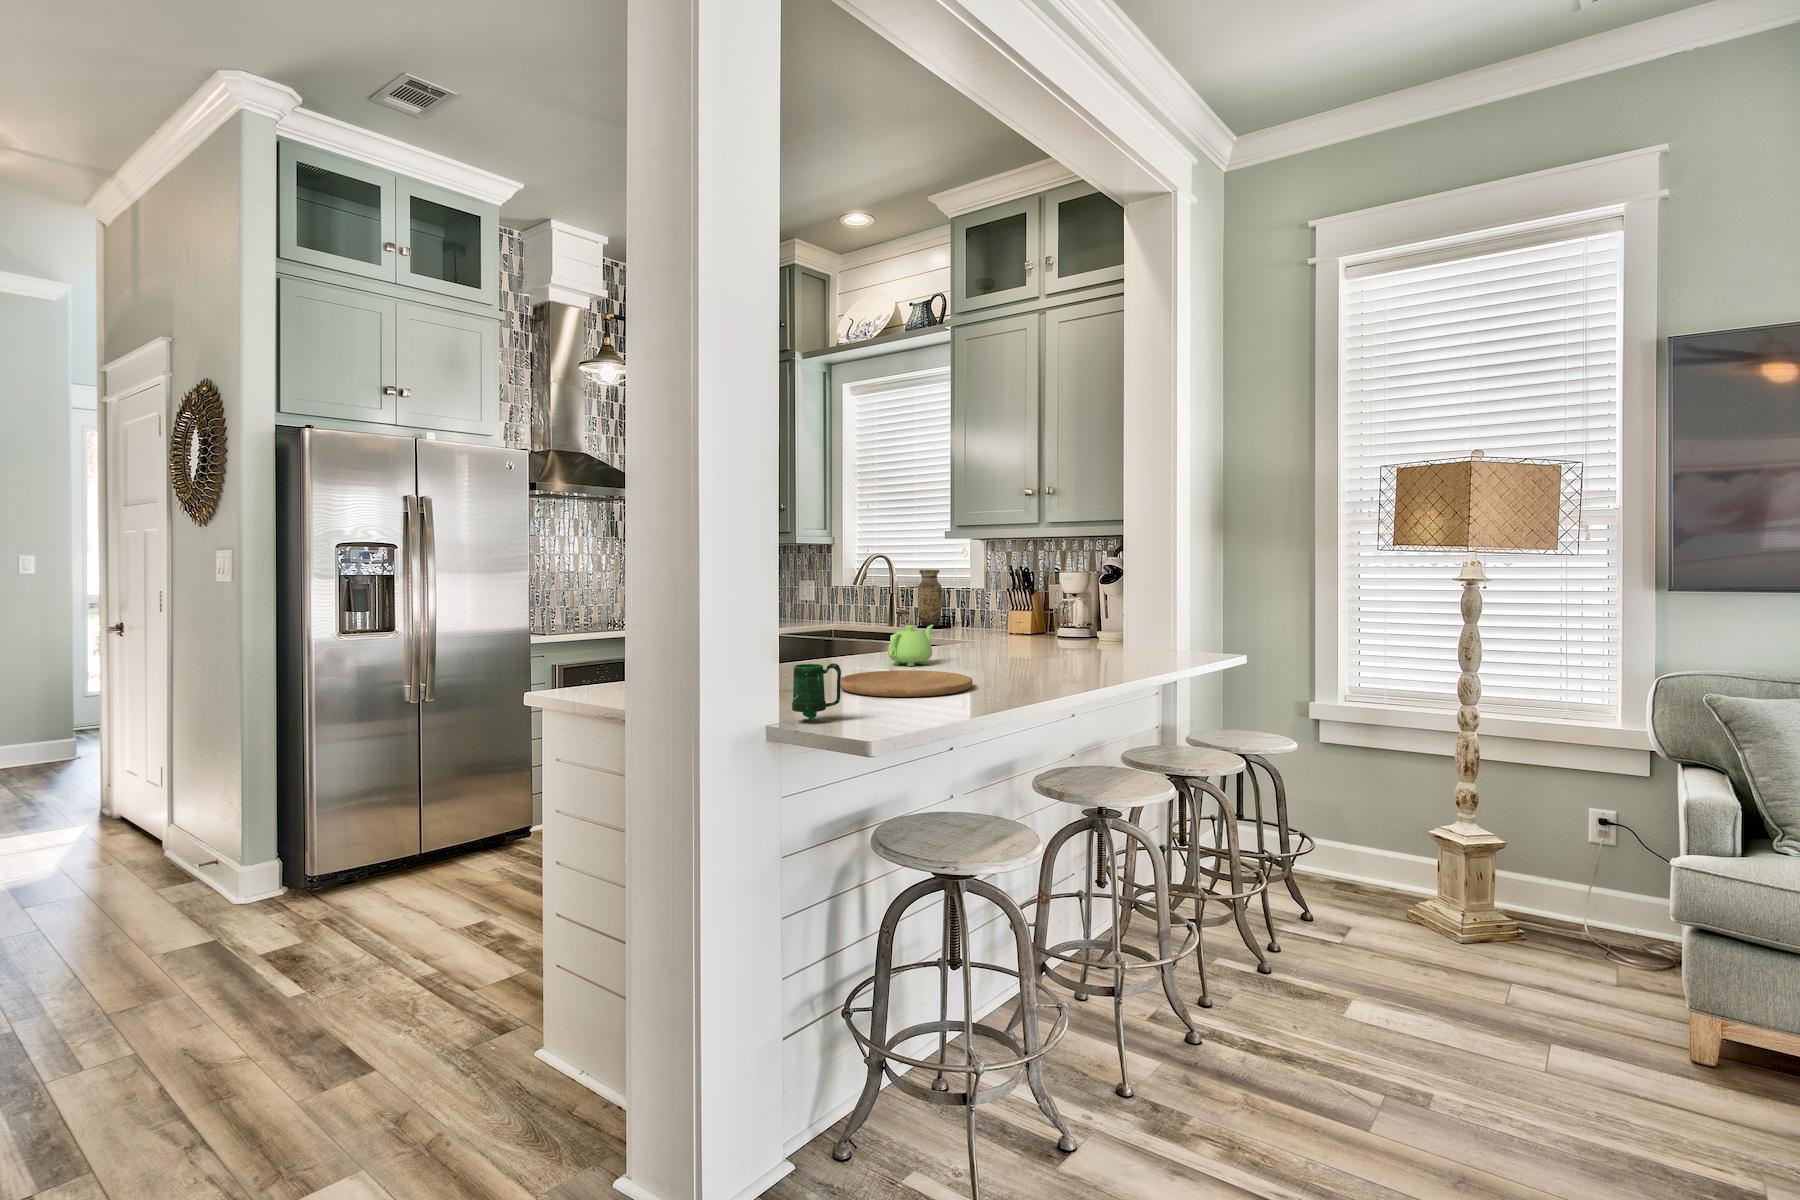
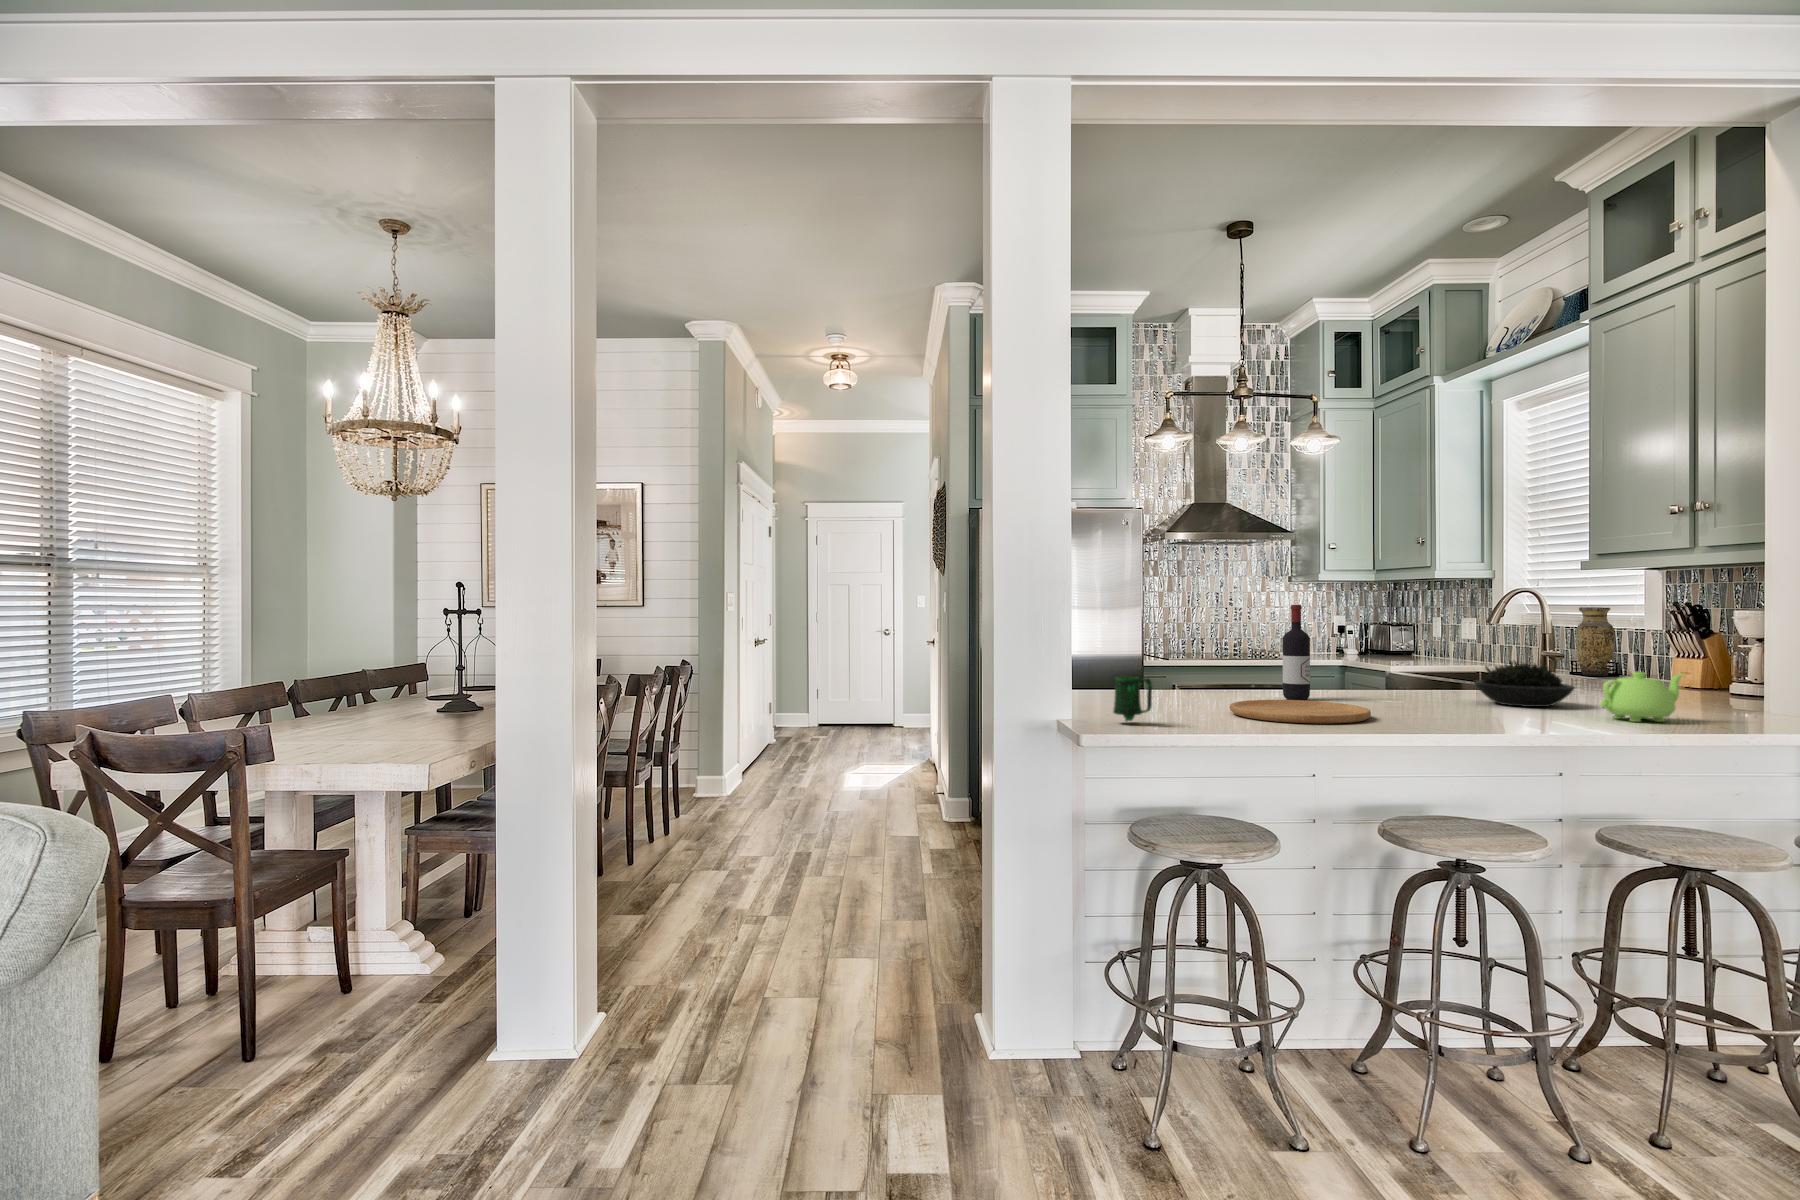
wine bottle: none [822,571,849,671] -> present [1283,605,1310,700]
succulent plant: none [955,618,1027,658] -> present [1474,661,1575,707]
teapot: present [888,625,933,666] -> present [1600,672,1684,722]

